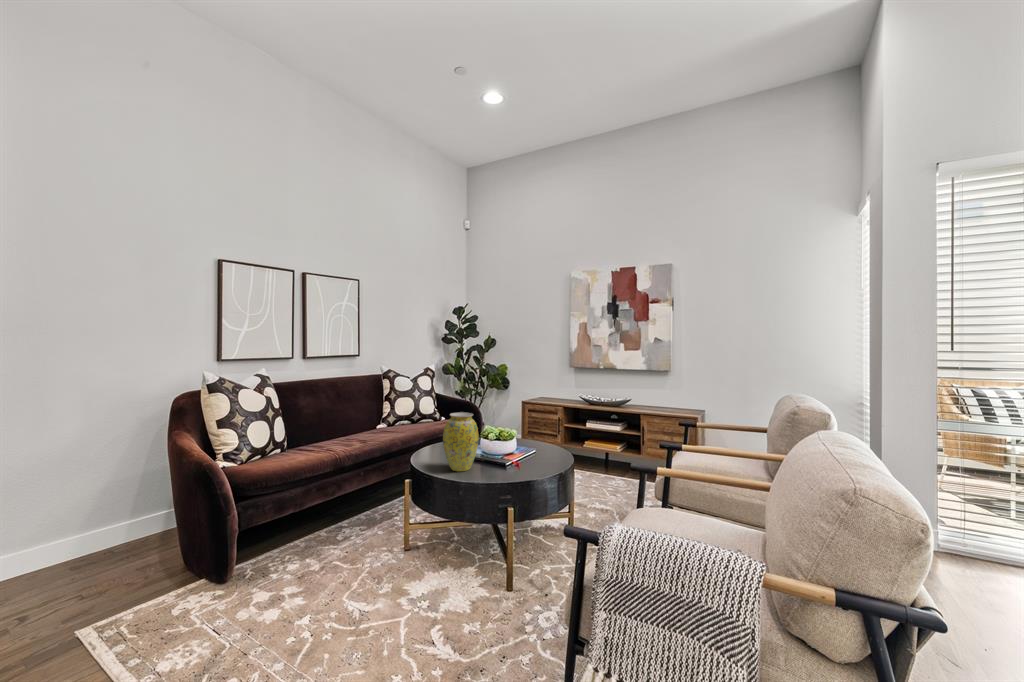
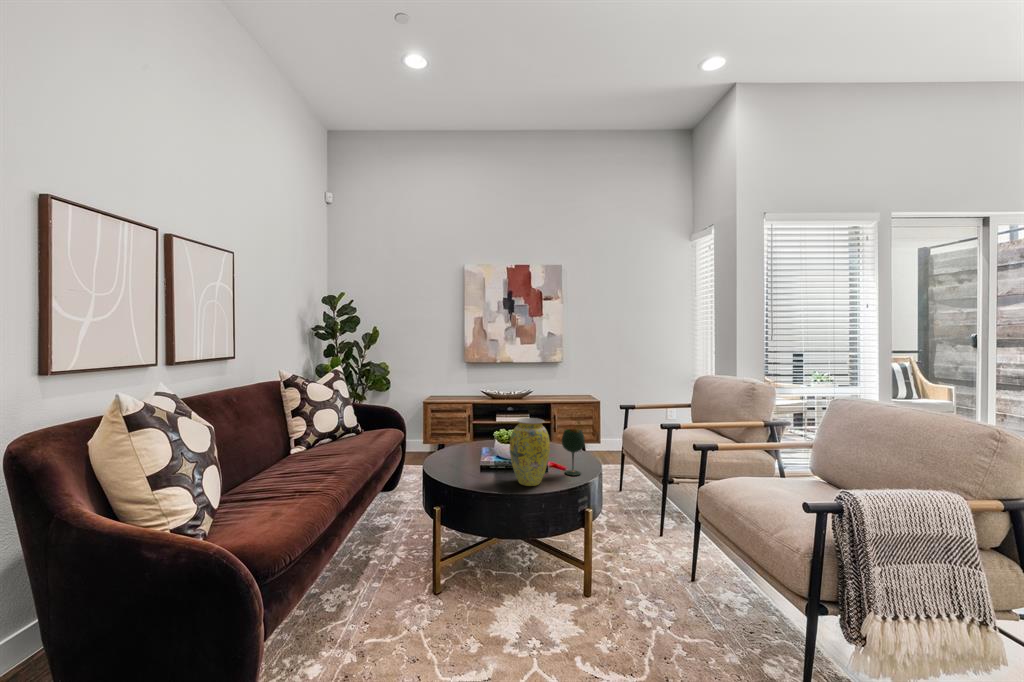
wine glass: none [499,428,520,472] -> present [562,429,585,475]

